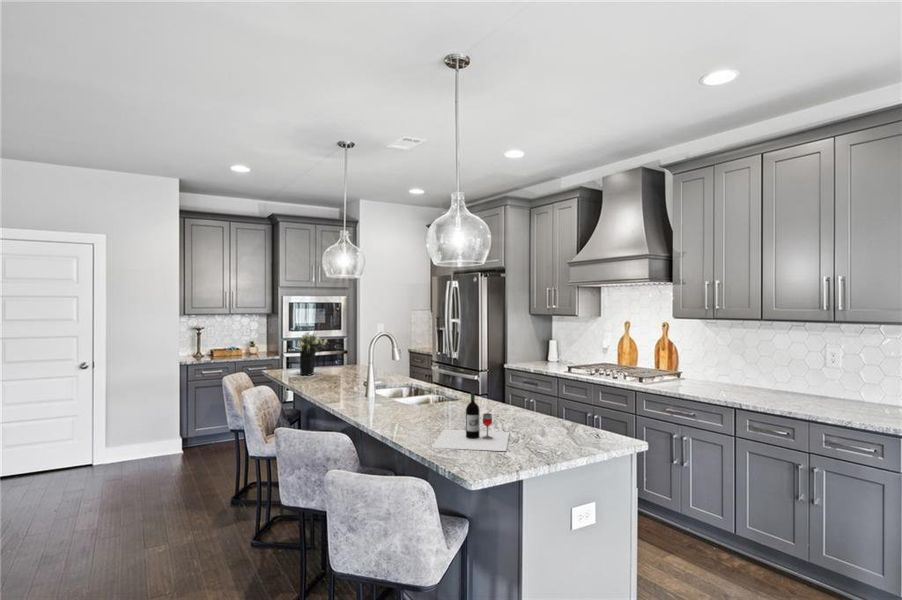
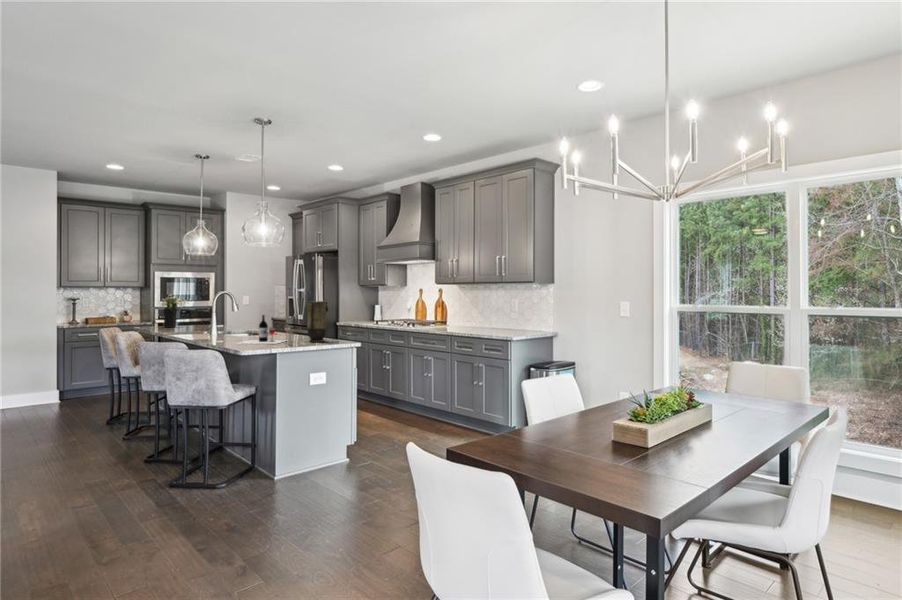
vase: none [544,367,578,441] -> present [307,301,328,342]

